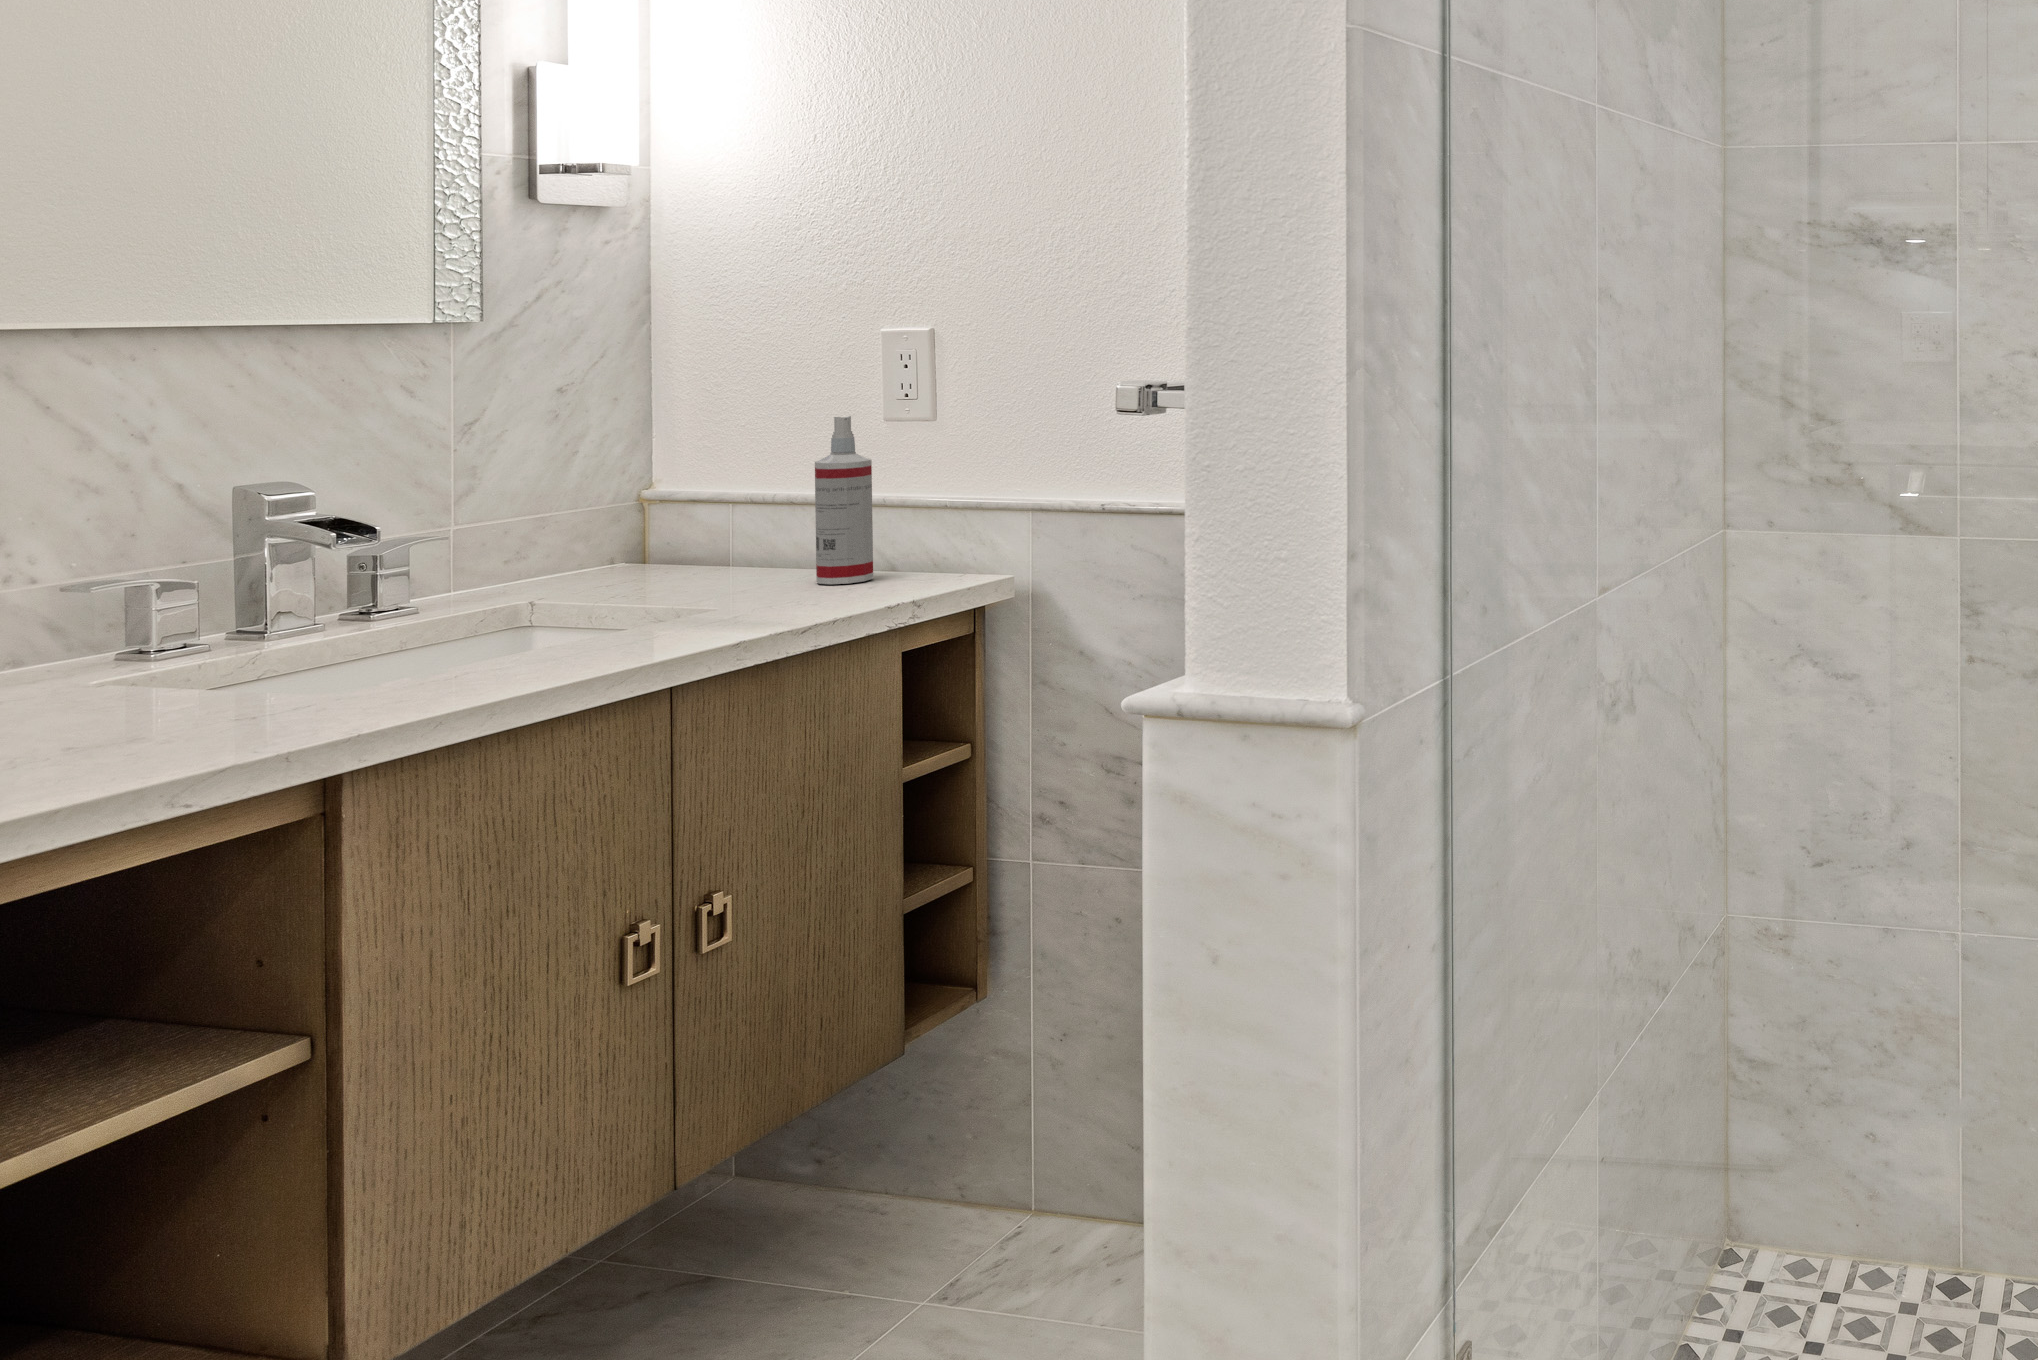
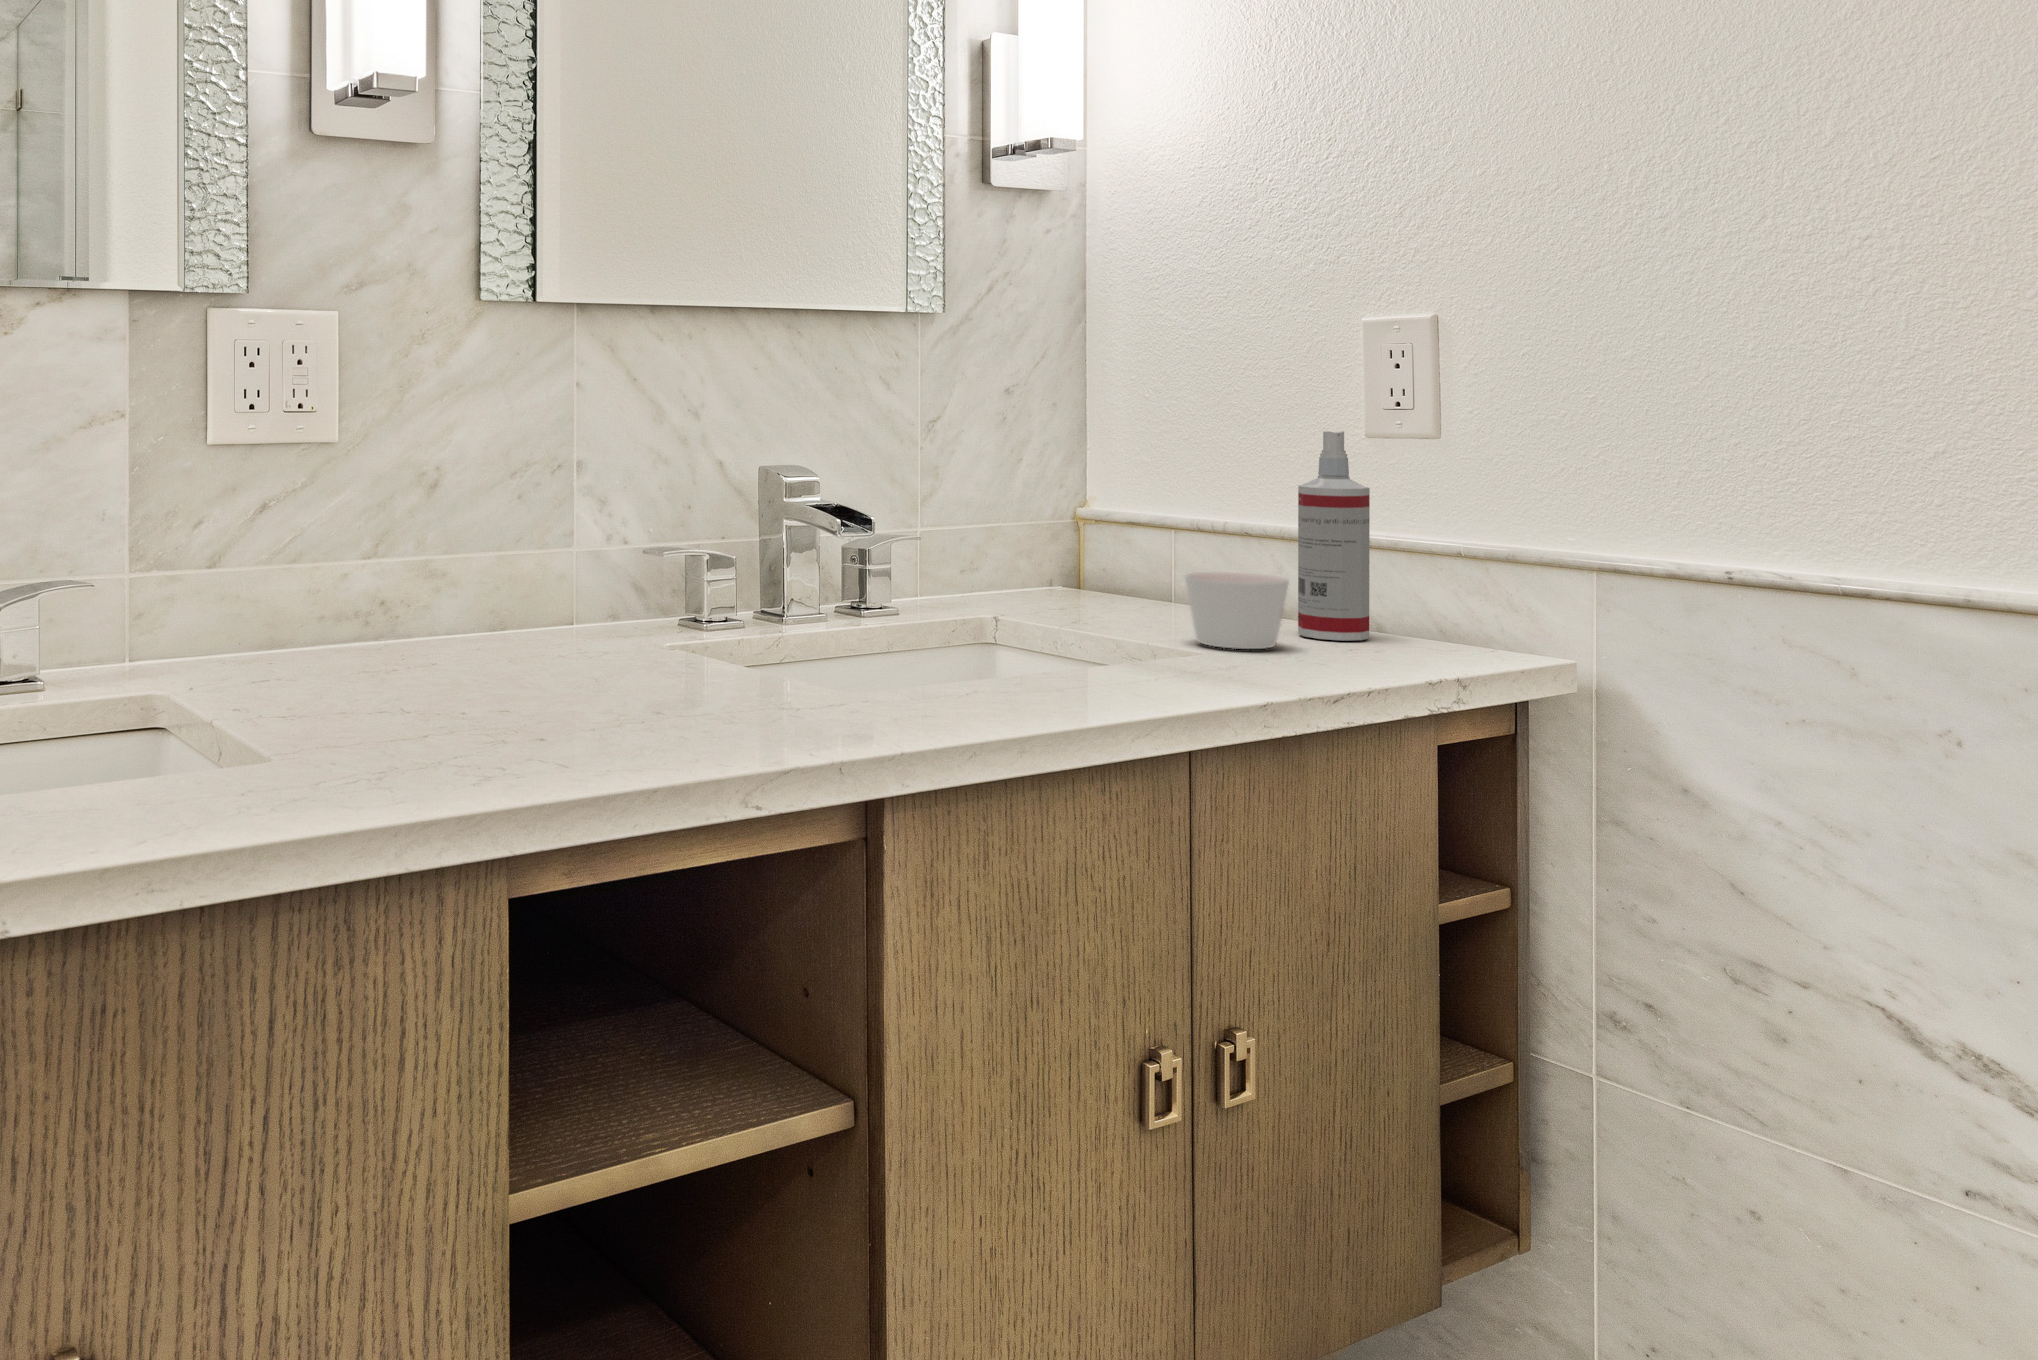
candle: none [704,538,794,603] -> present [1185,571,1289,649]

